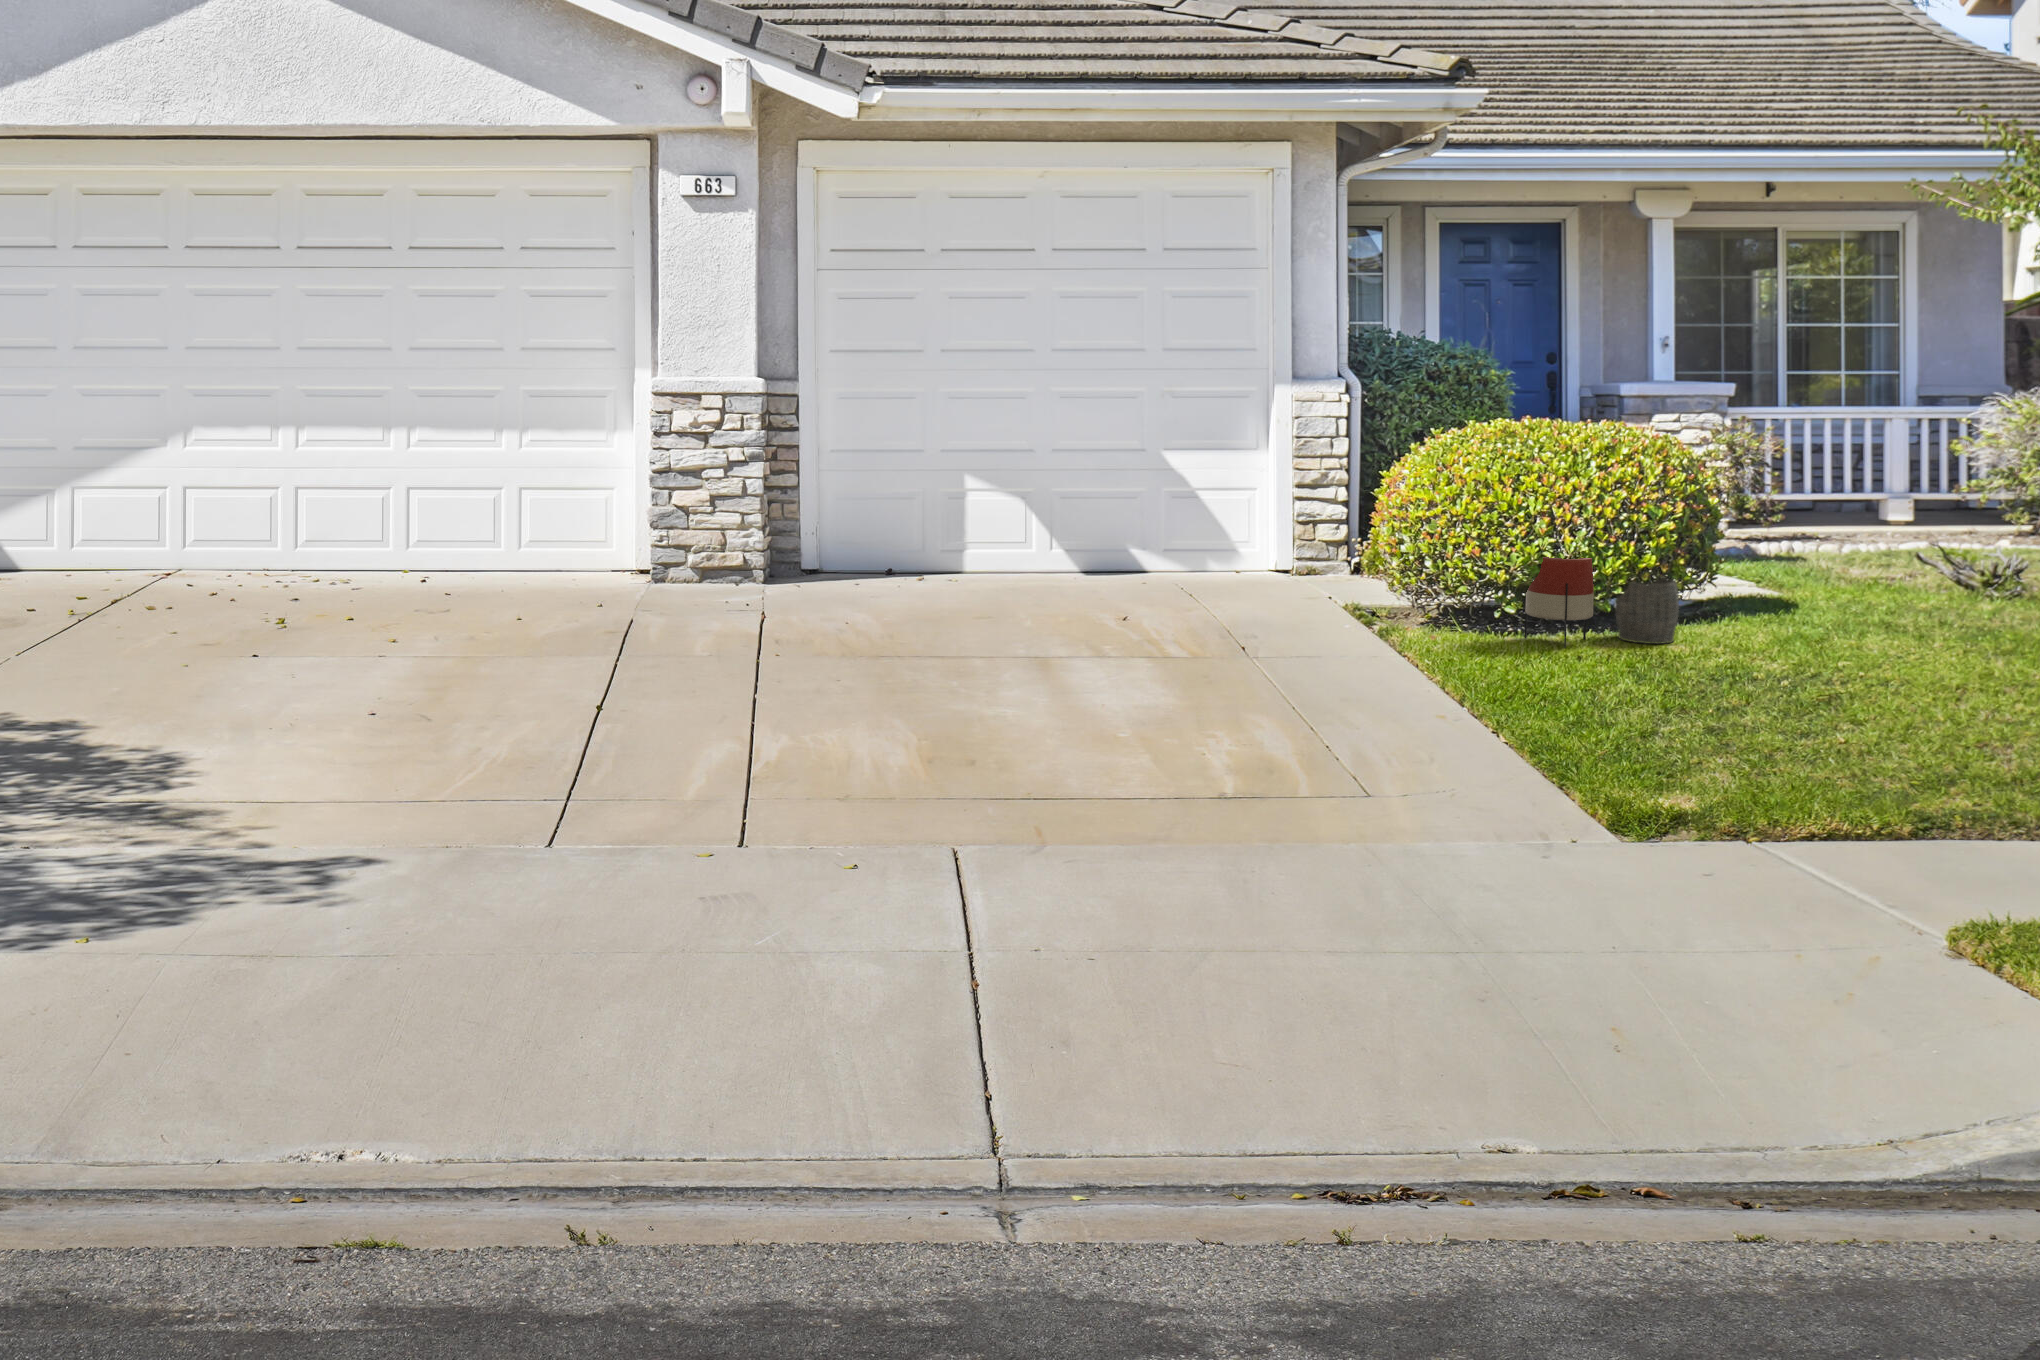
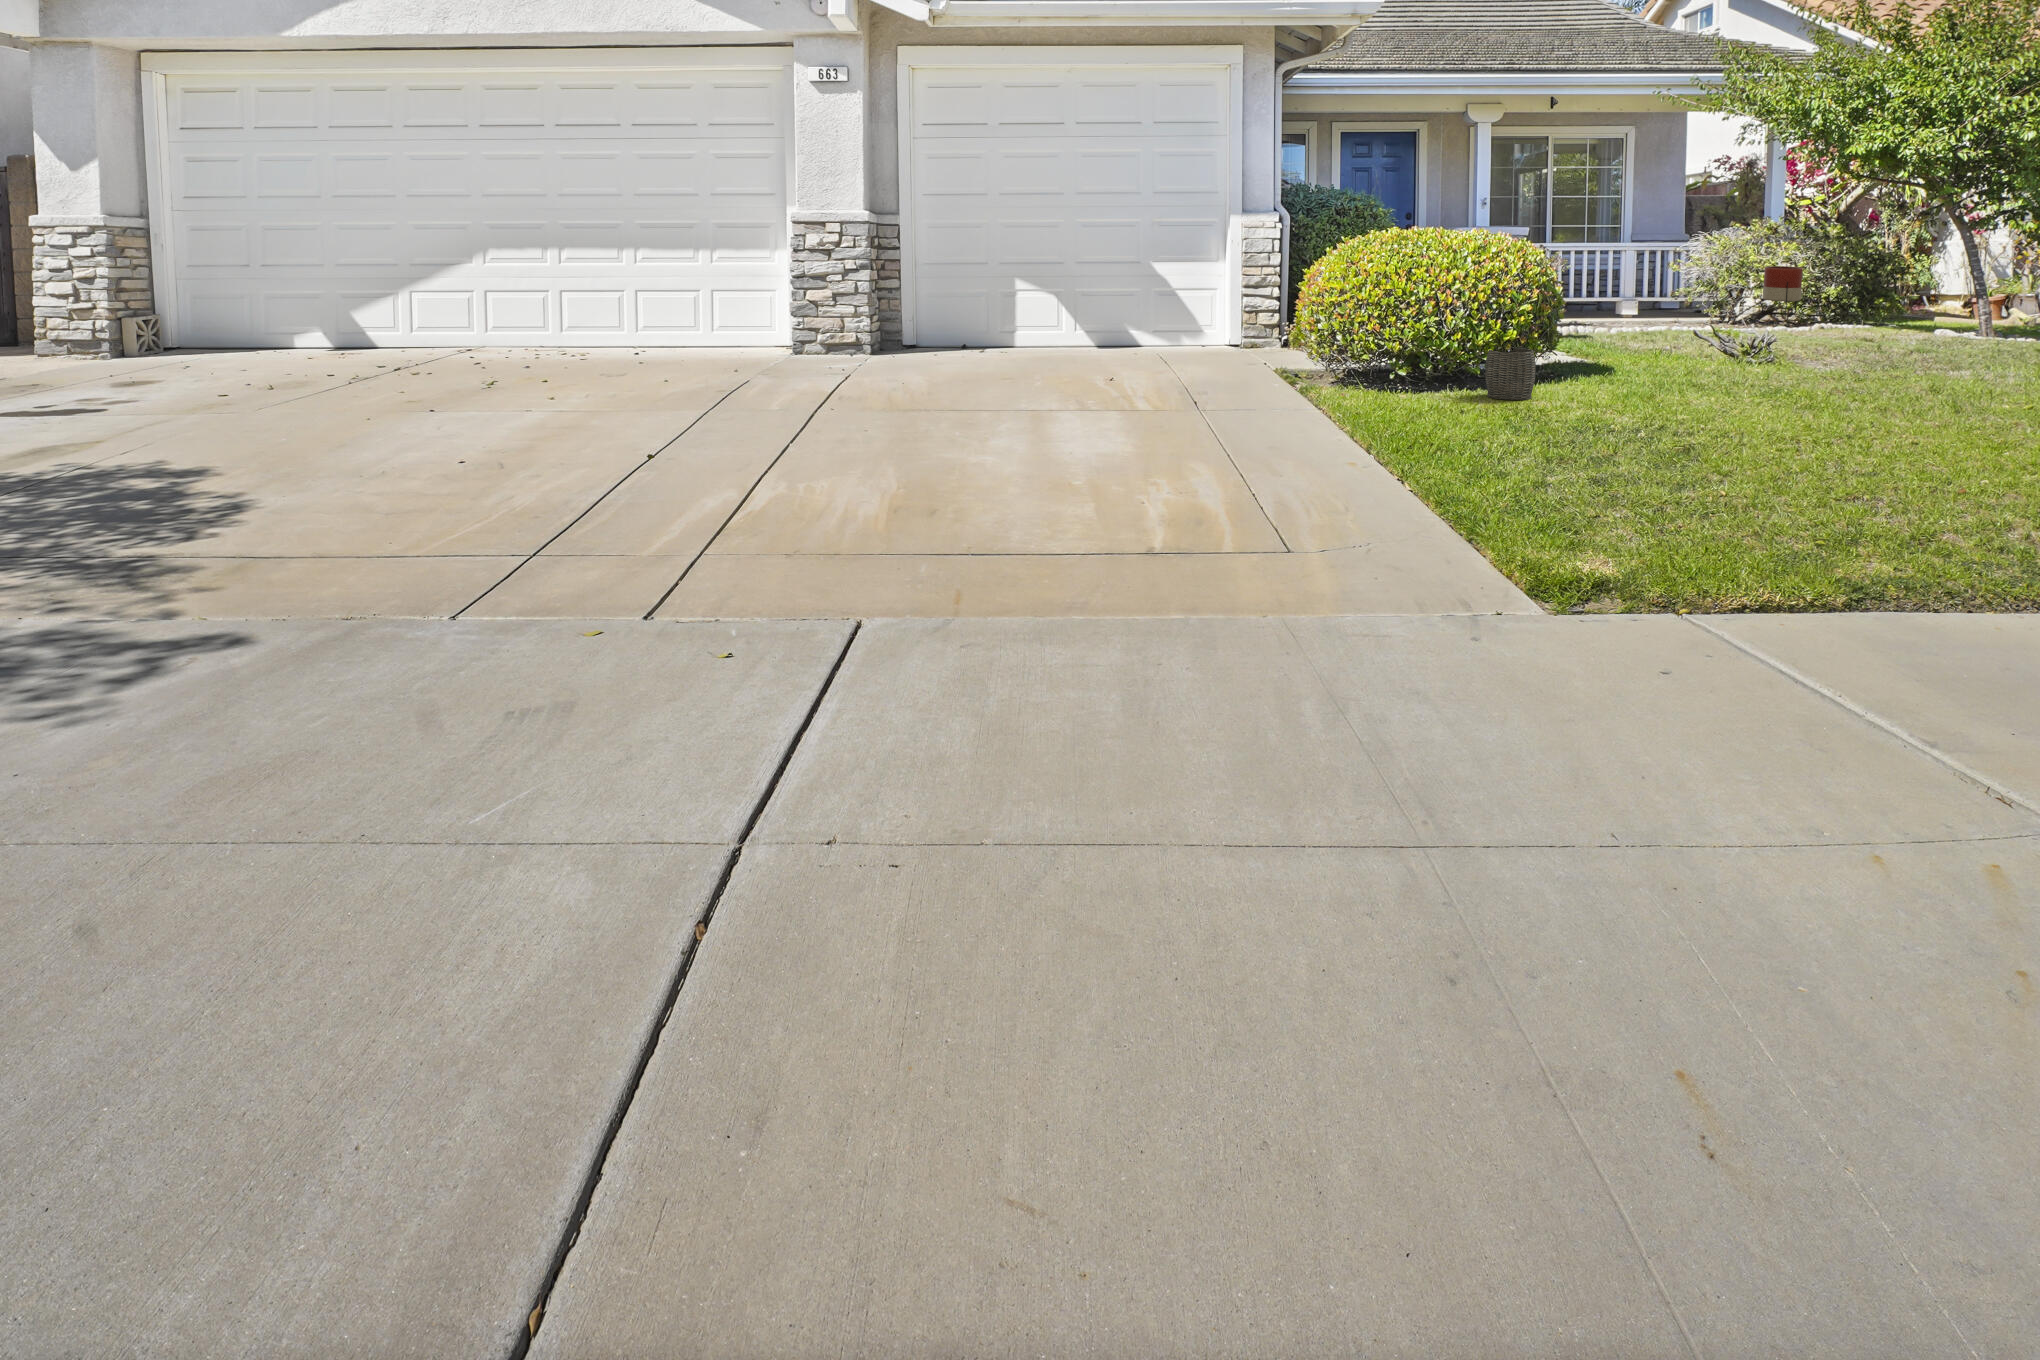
planter: present [1525,557,1594,648] -> present [1762,266,1803,316]

